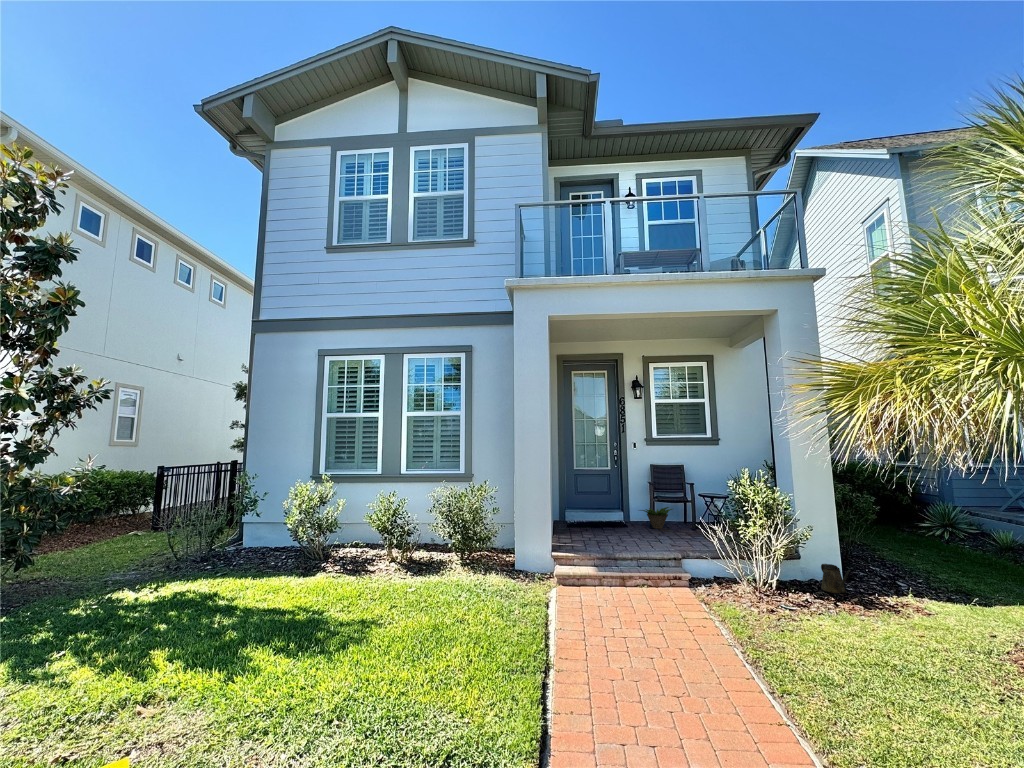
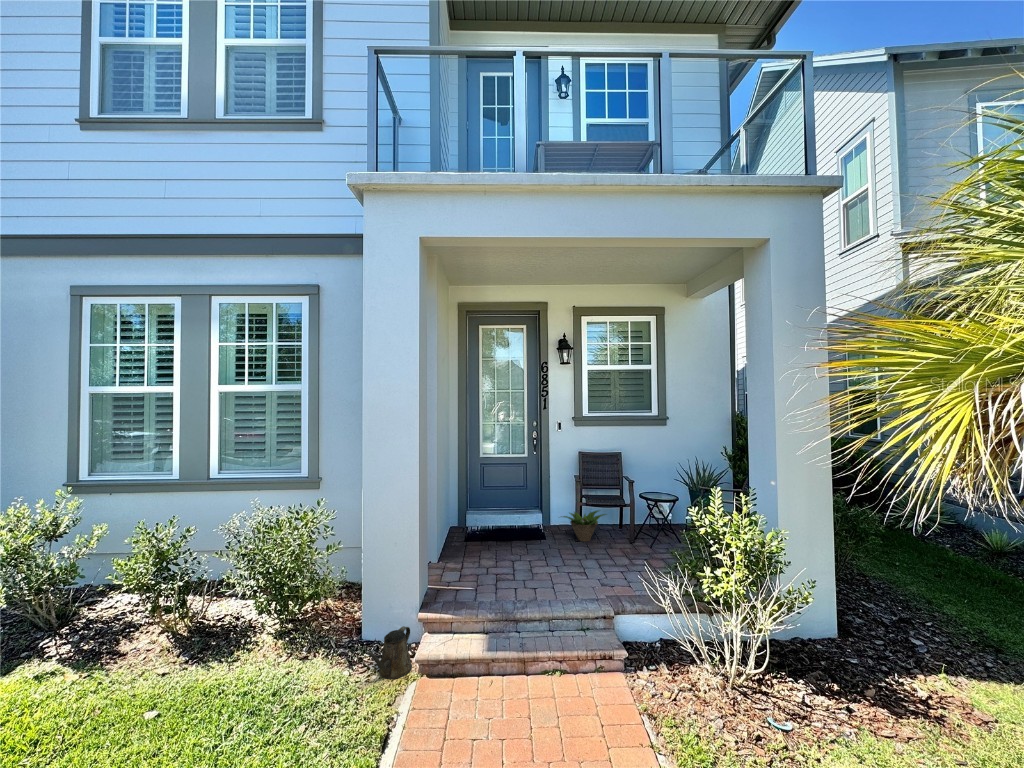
watering can: present [821,564,851,593] -> present [366,626,412,679]

